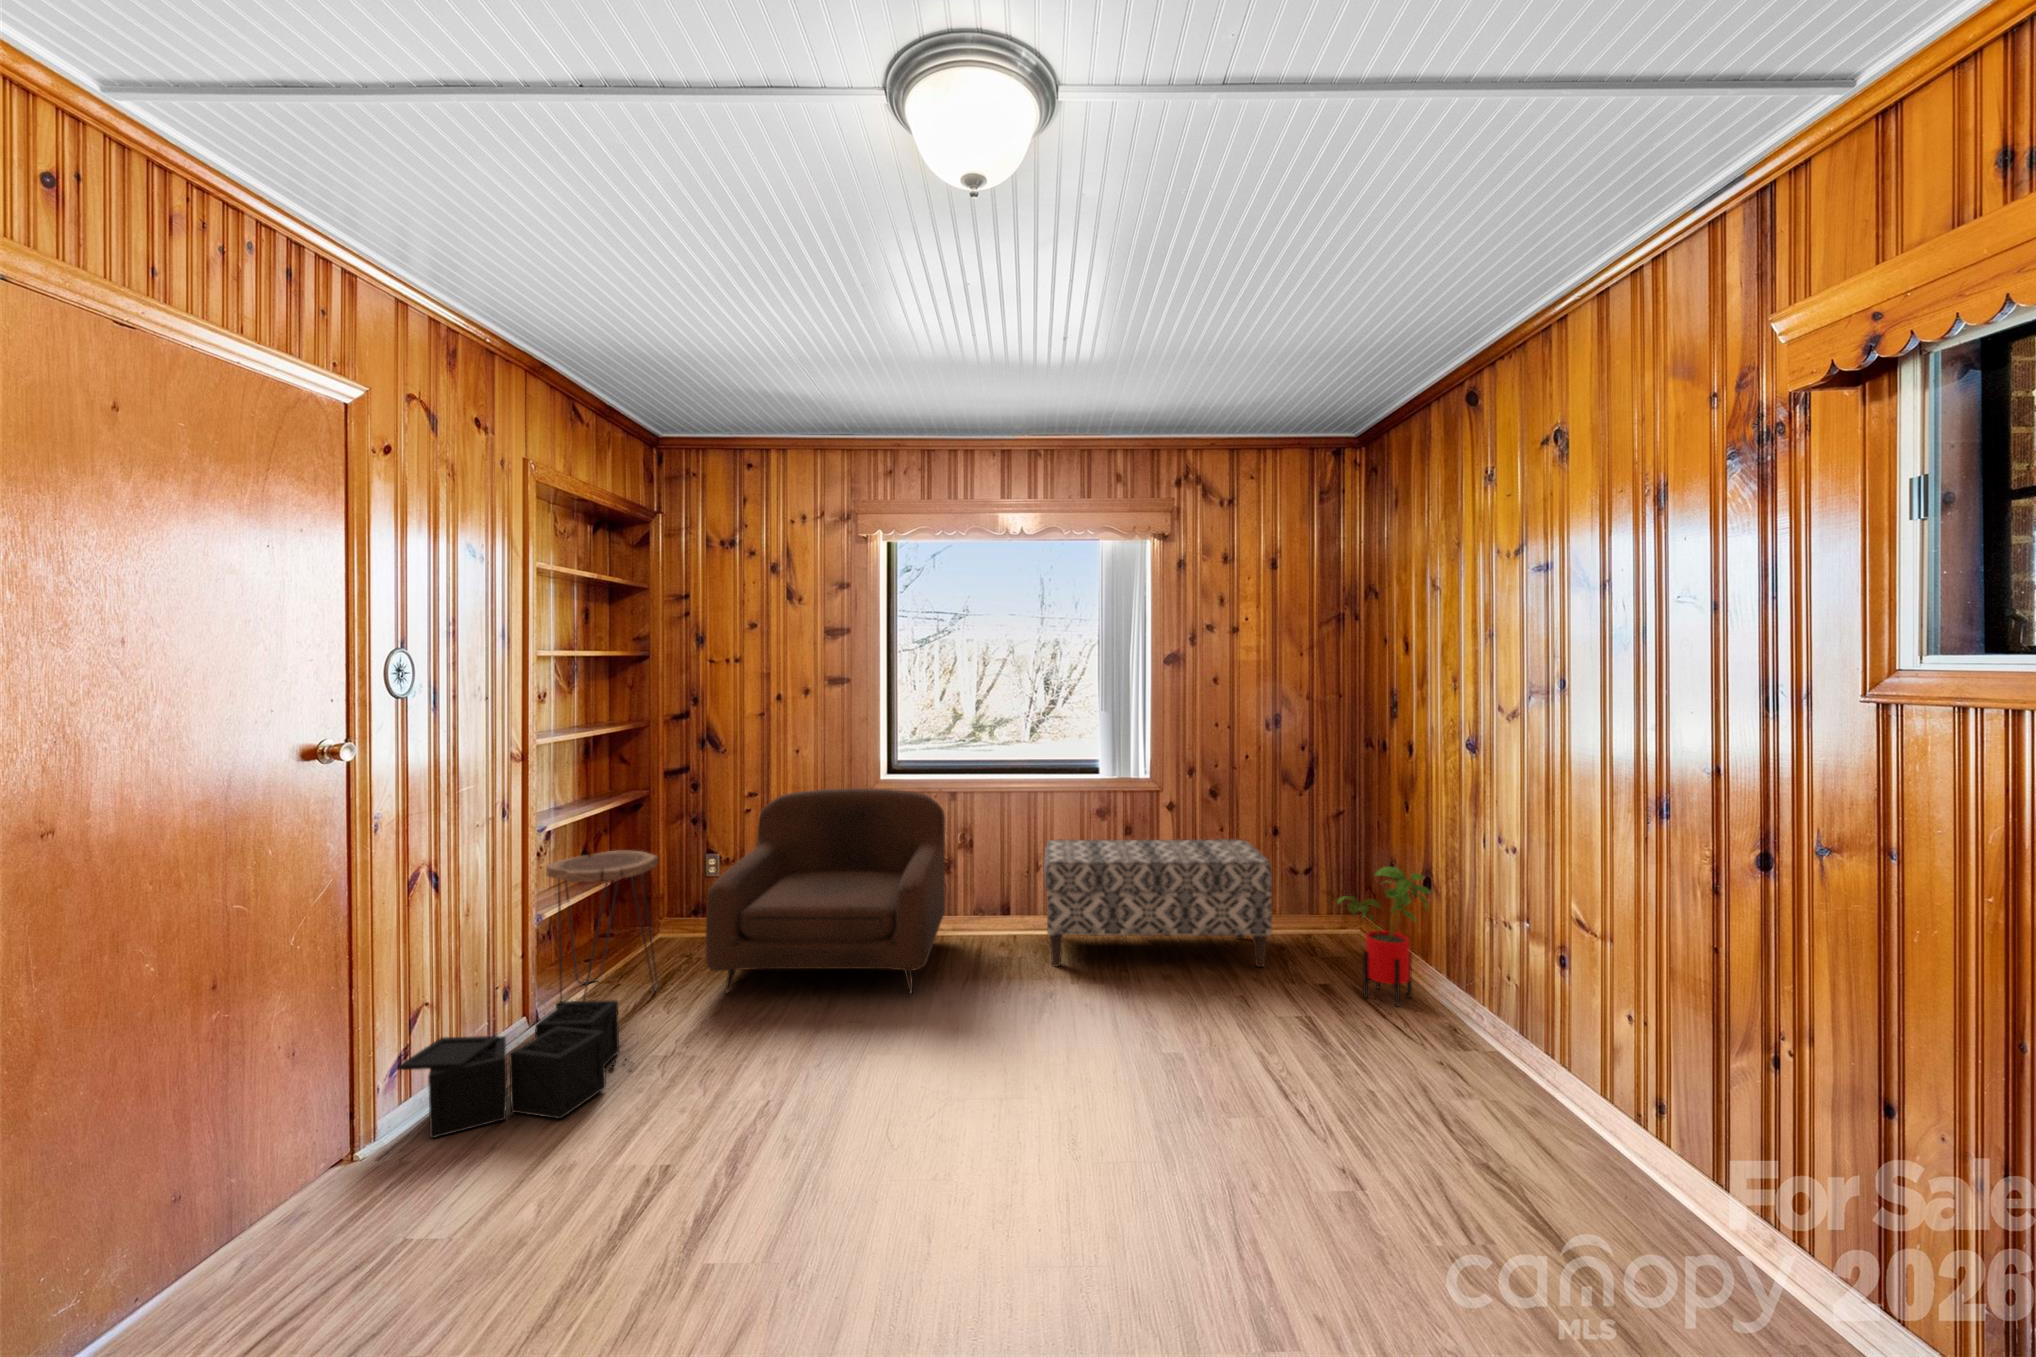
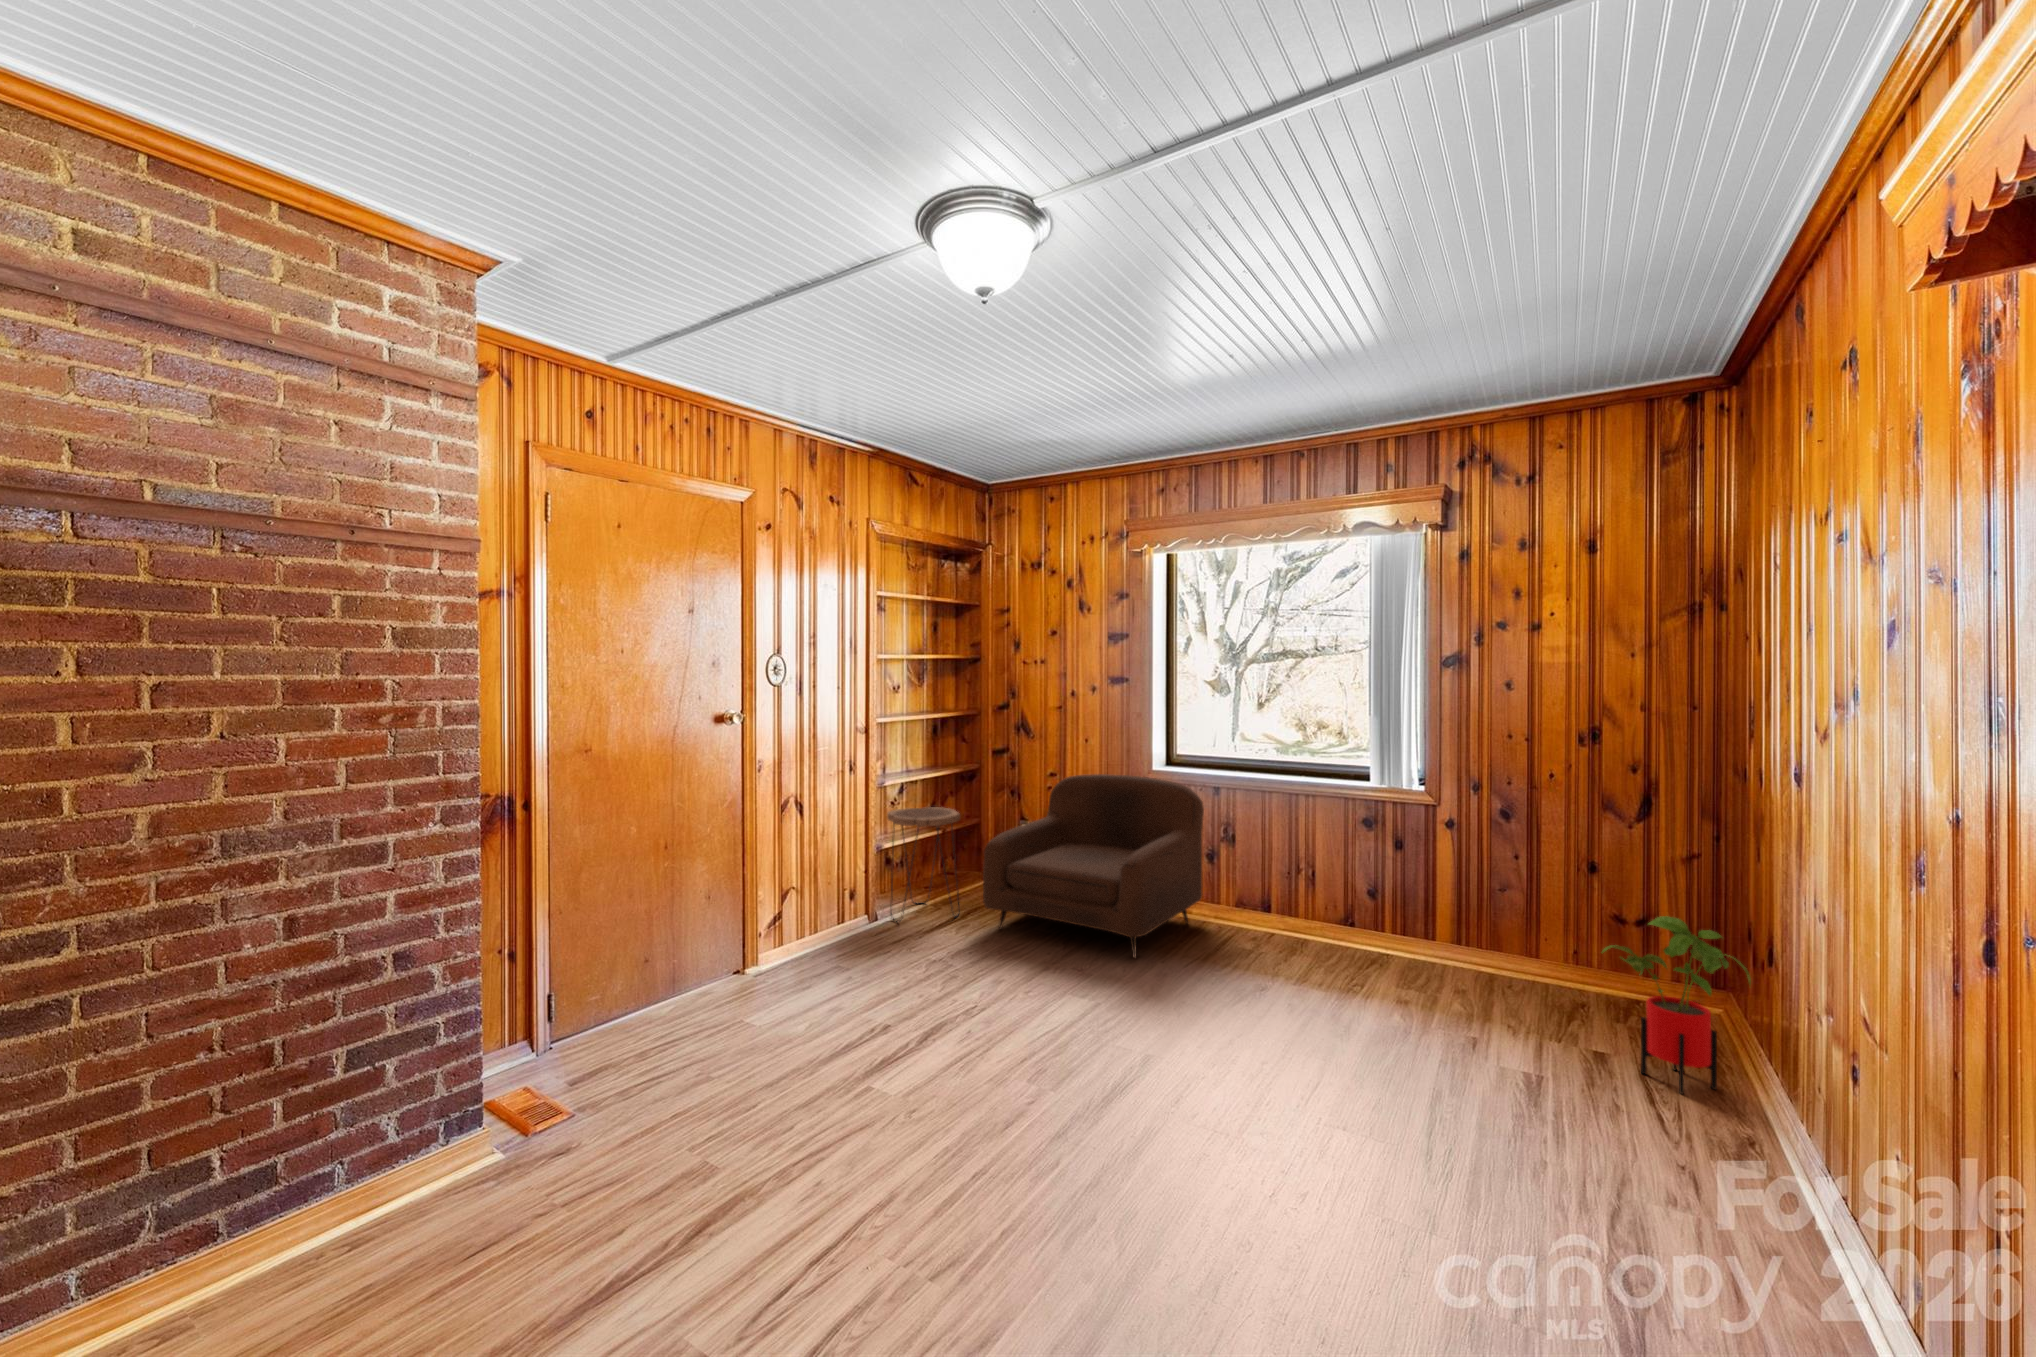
bench: present [1044,839,1272,967] -> none [1276,842,1546,1015]
storage bin: present [398,1000,633,1138] -> none [767,906,910,981]

